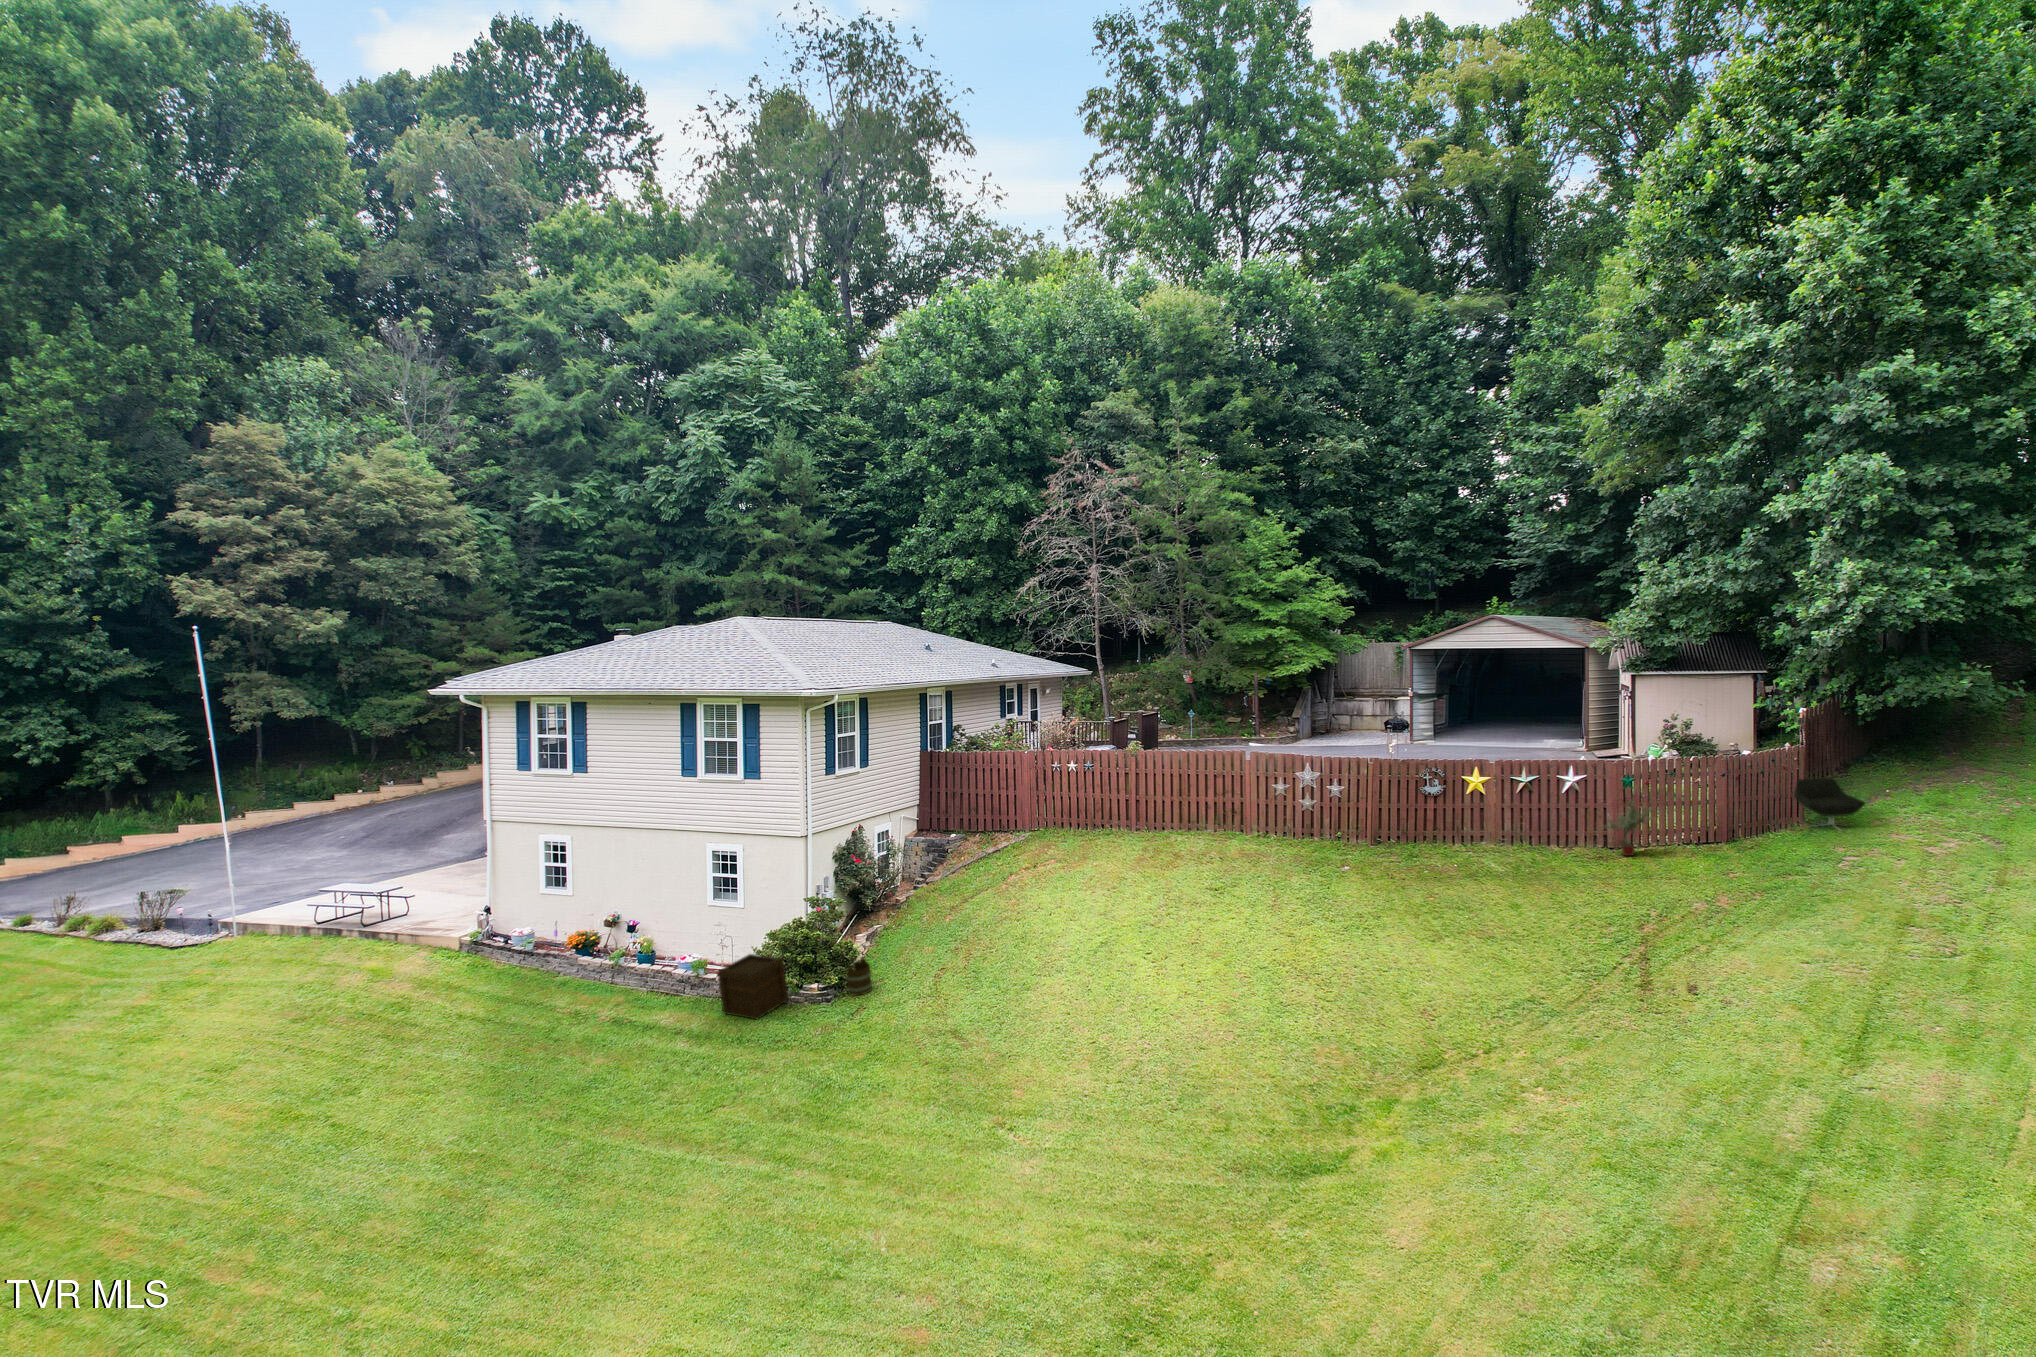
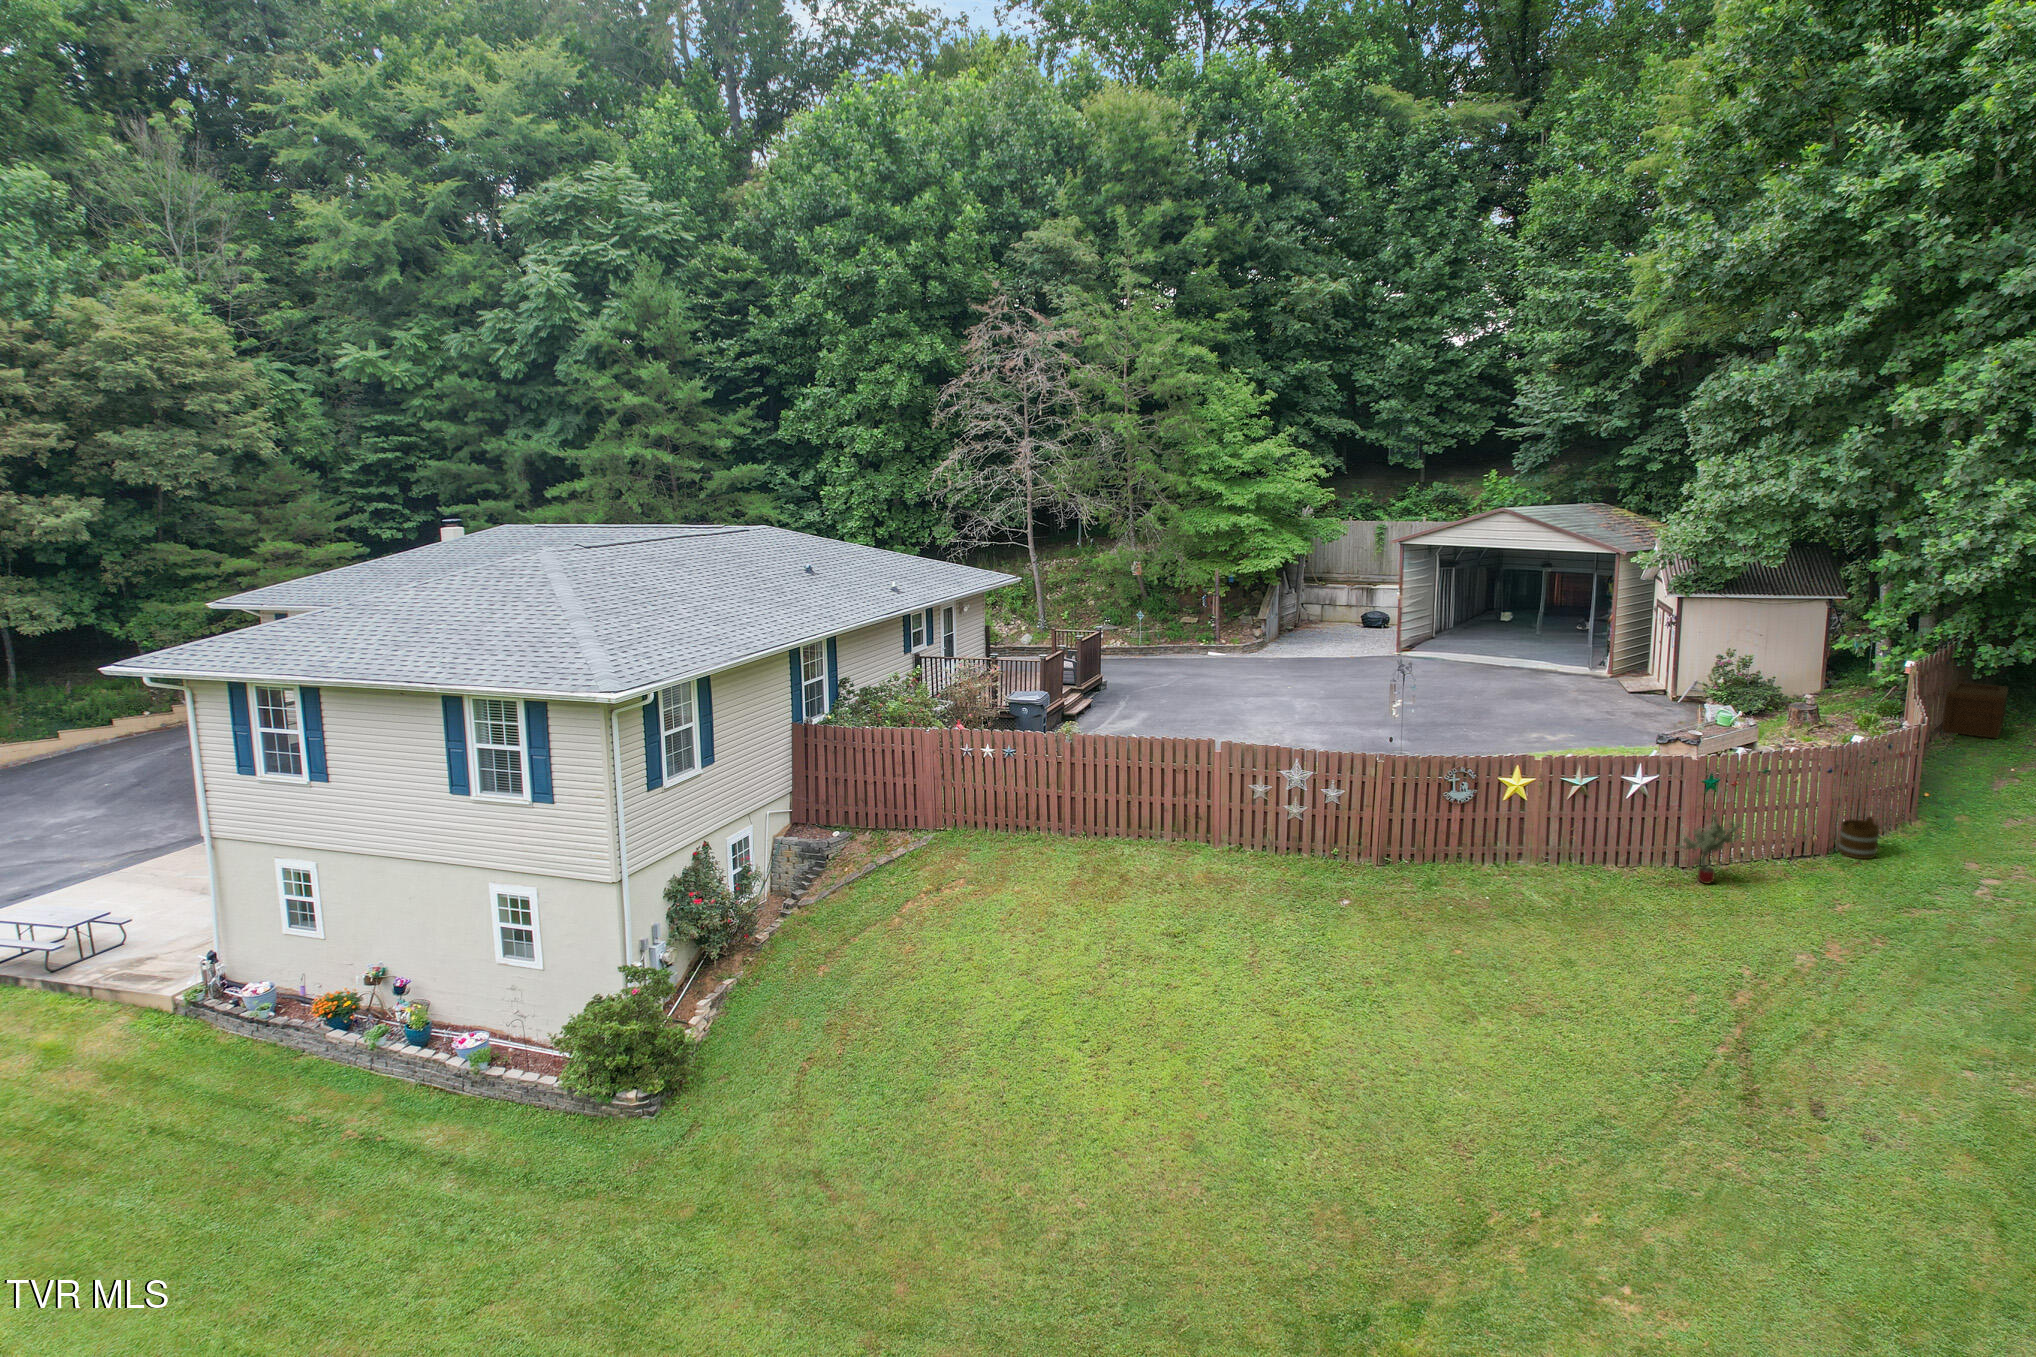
lounge chair: present [1794,778,1865,831] -> none [1909,771,2005,846]
wooden crate: present [717,954,789,1019] -> present [1942,682,2008,738]
bucket: present [847,958,872,996] -> present [1839,817,1879,859]

